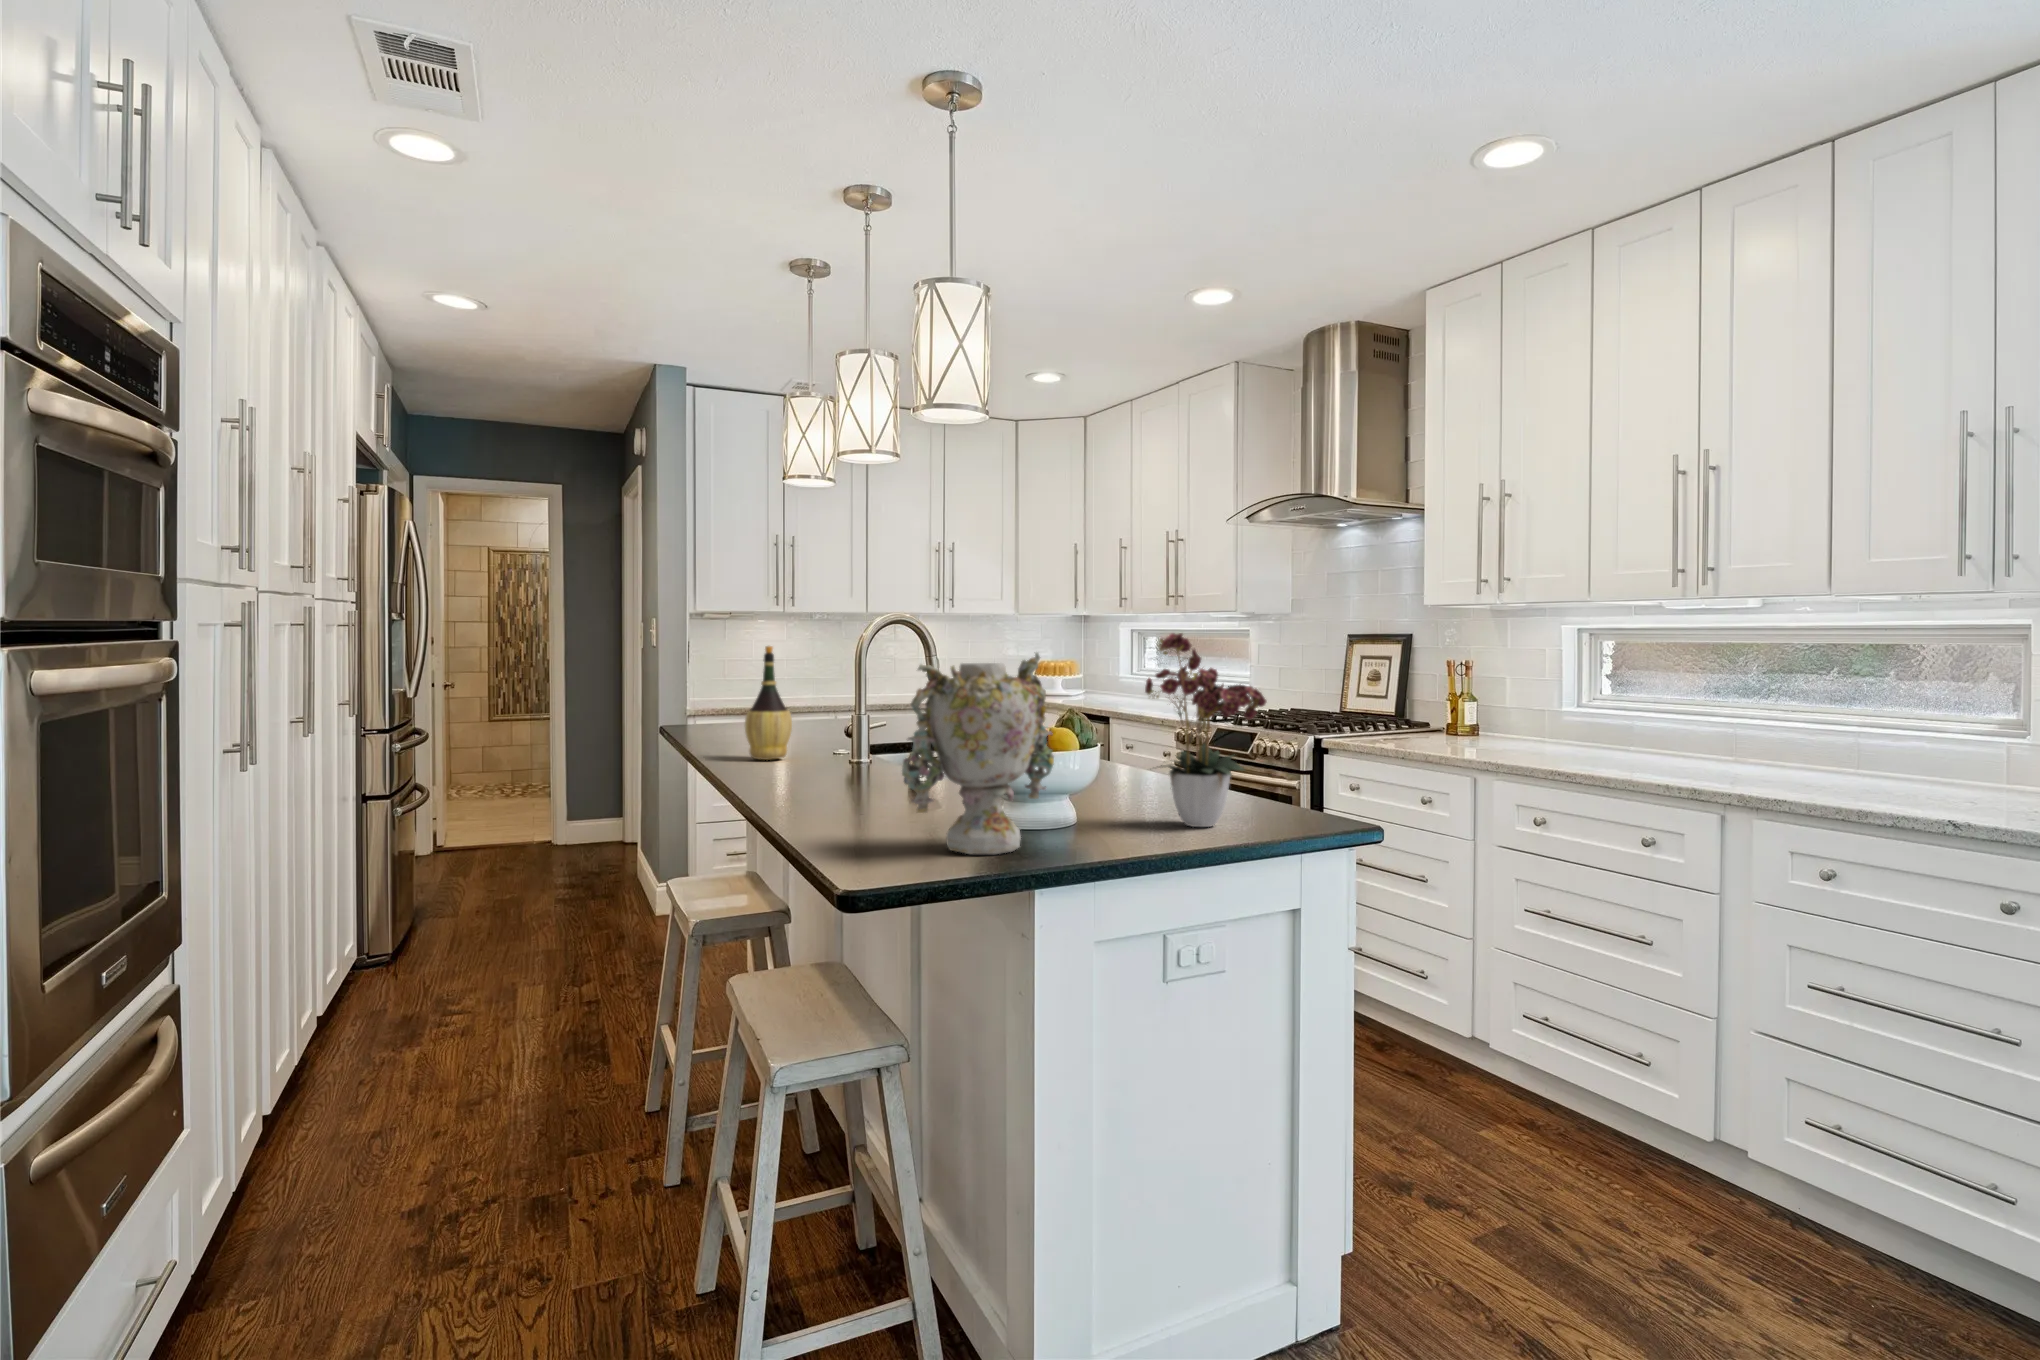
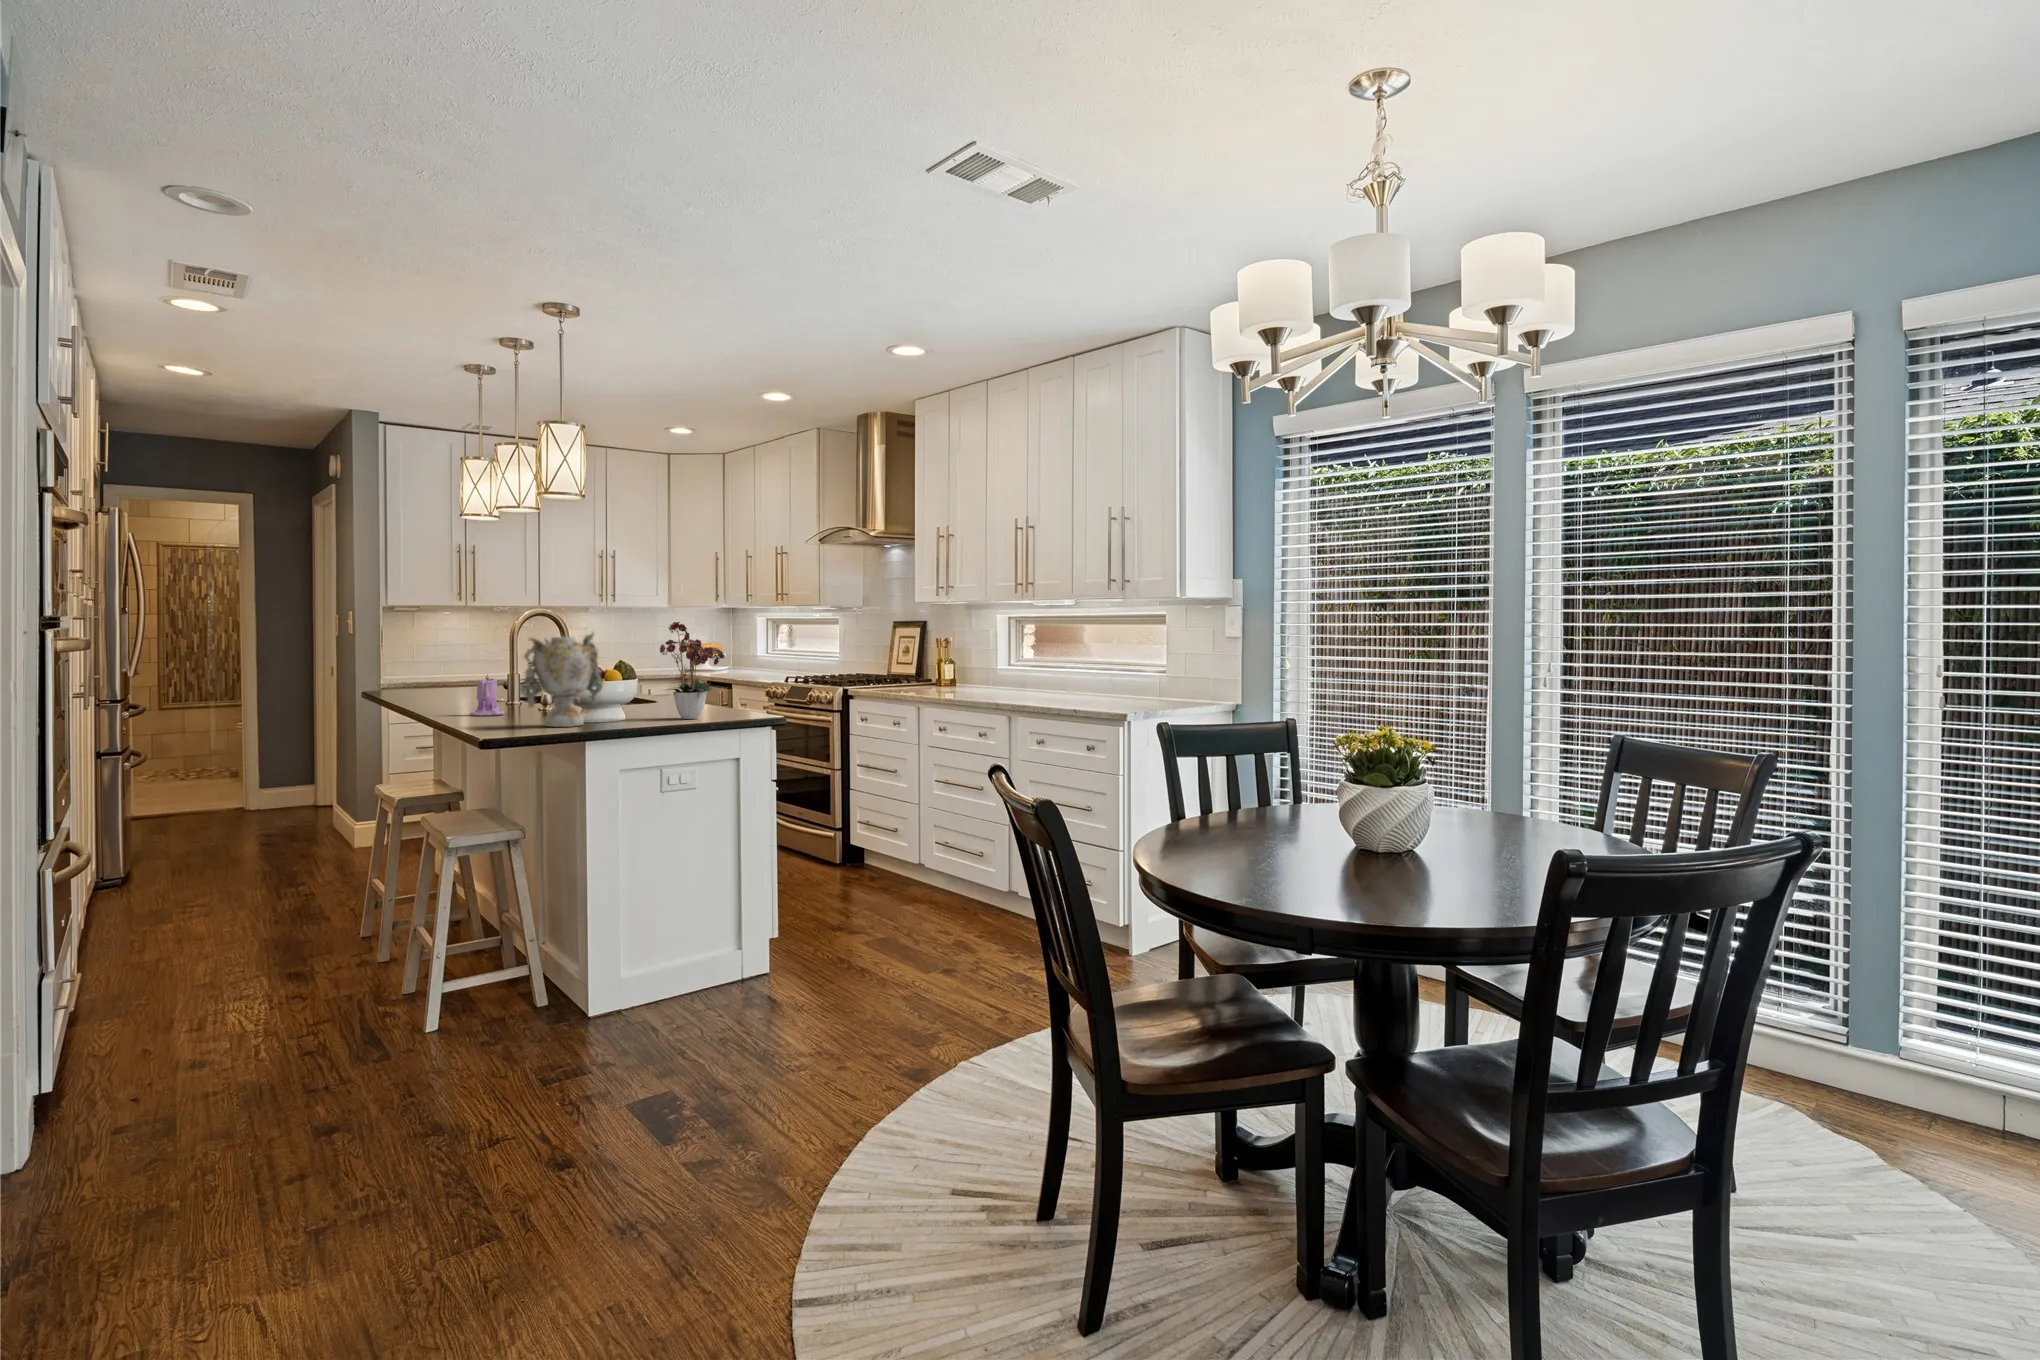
wine bottle: present [745,646,792,760] -> none [434,631,467,704]
candle: none [799,721,855,798] -> present [470,675,505,716]

